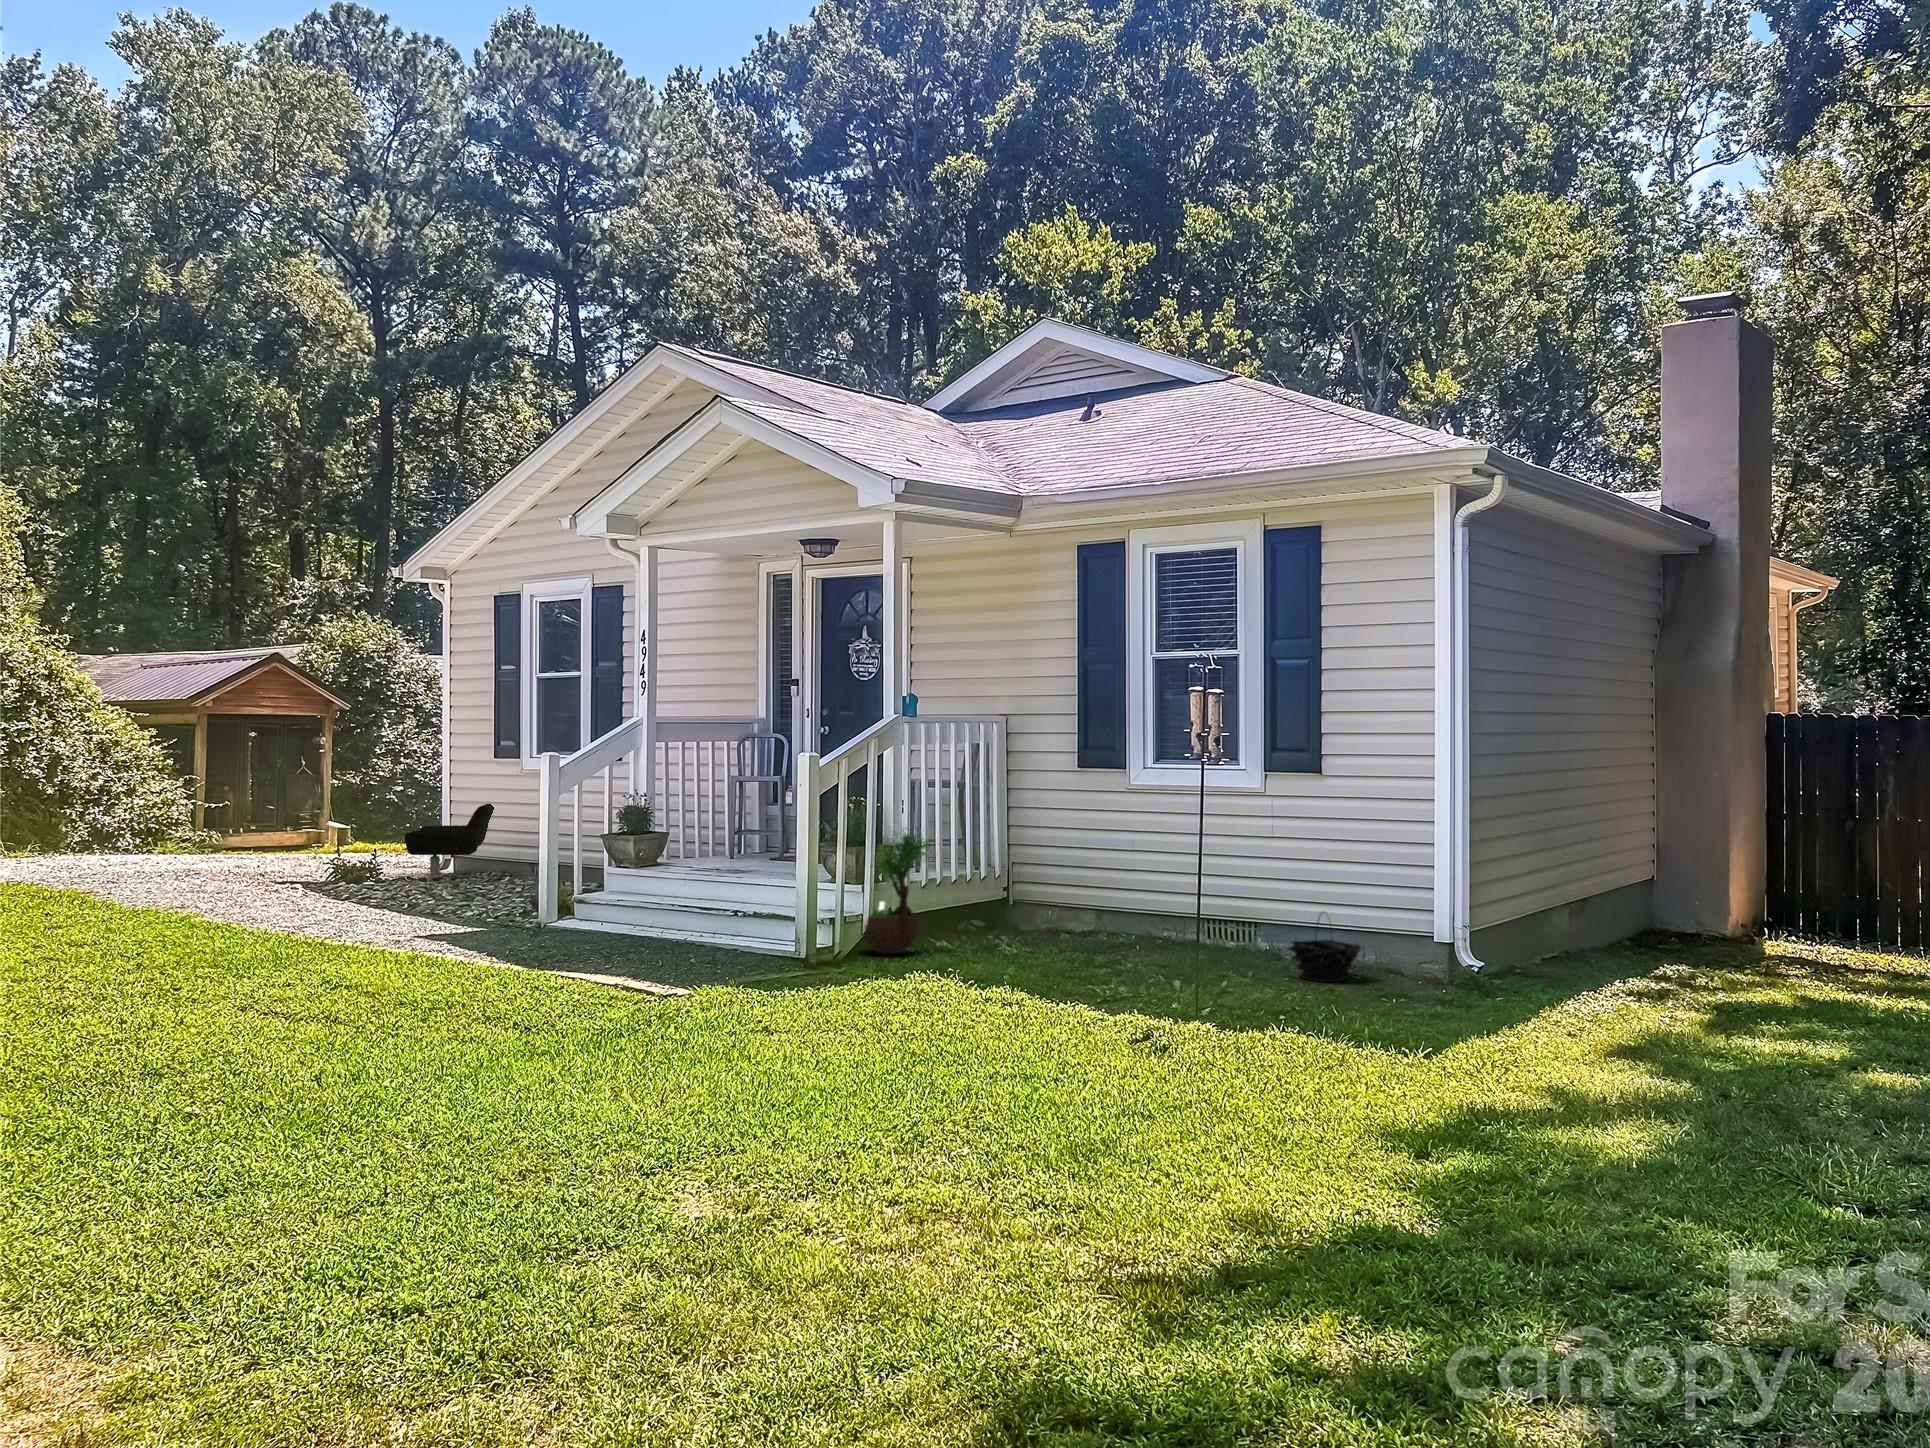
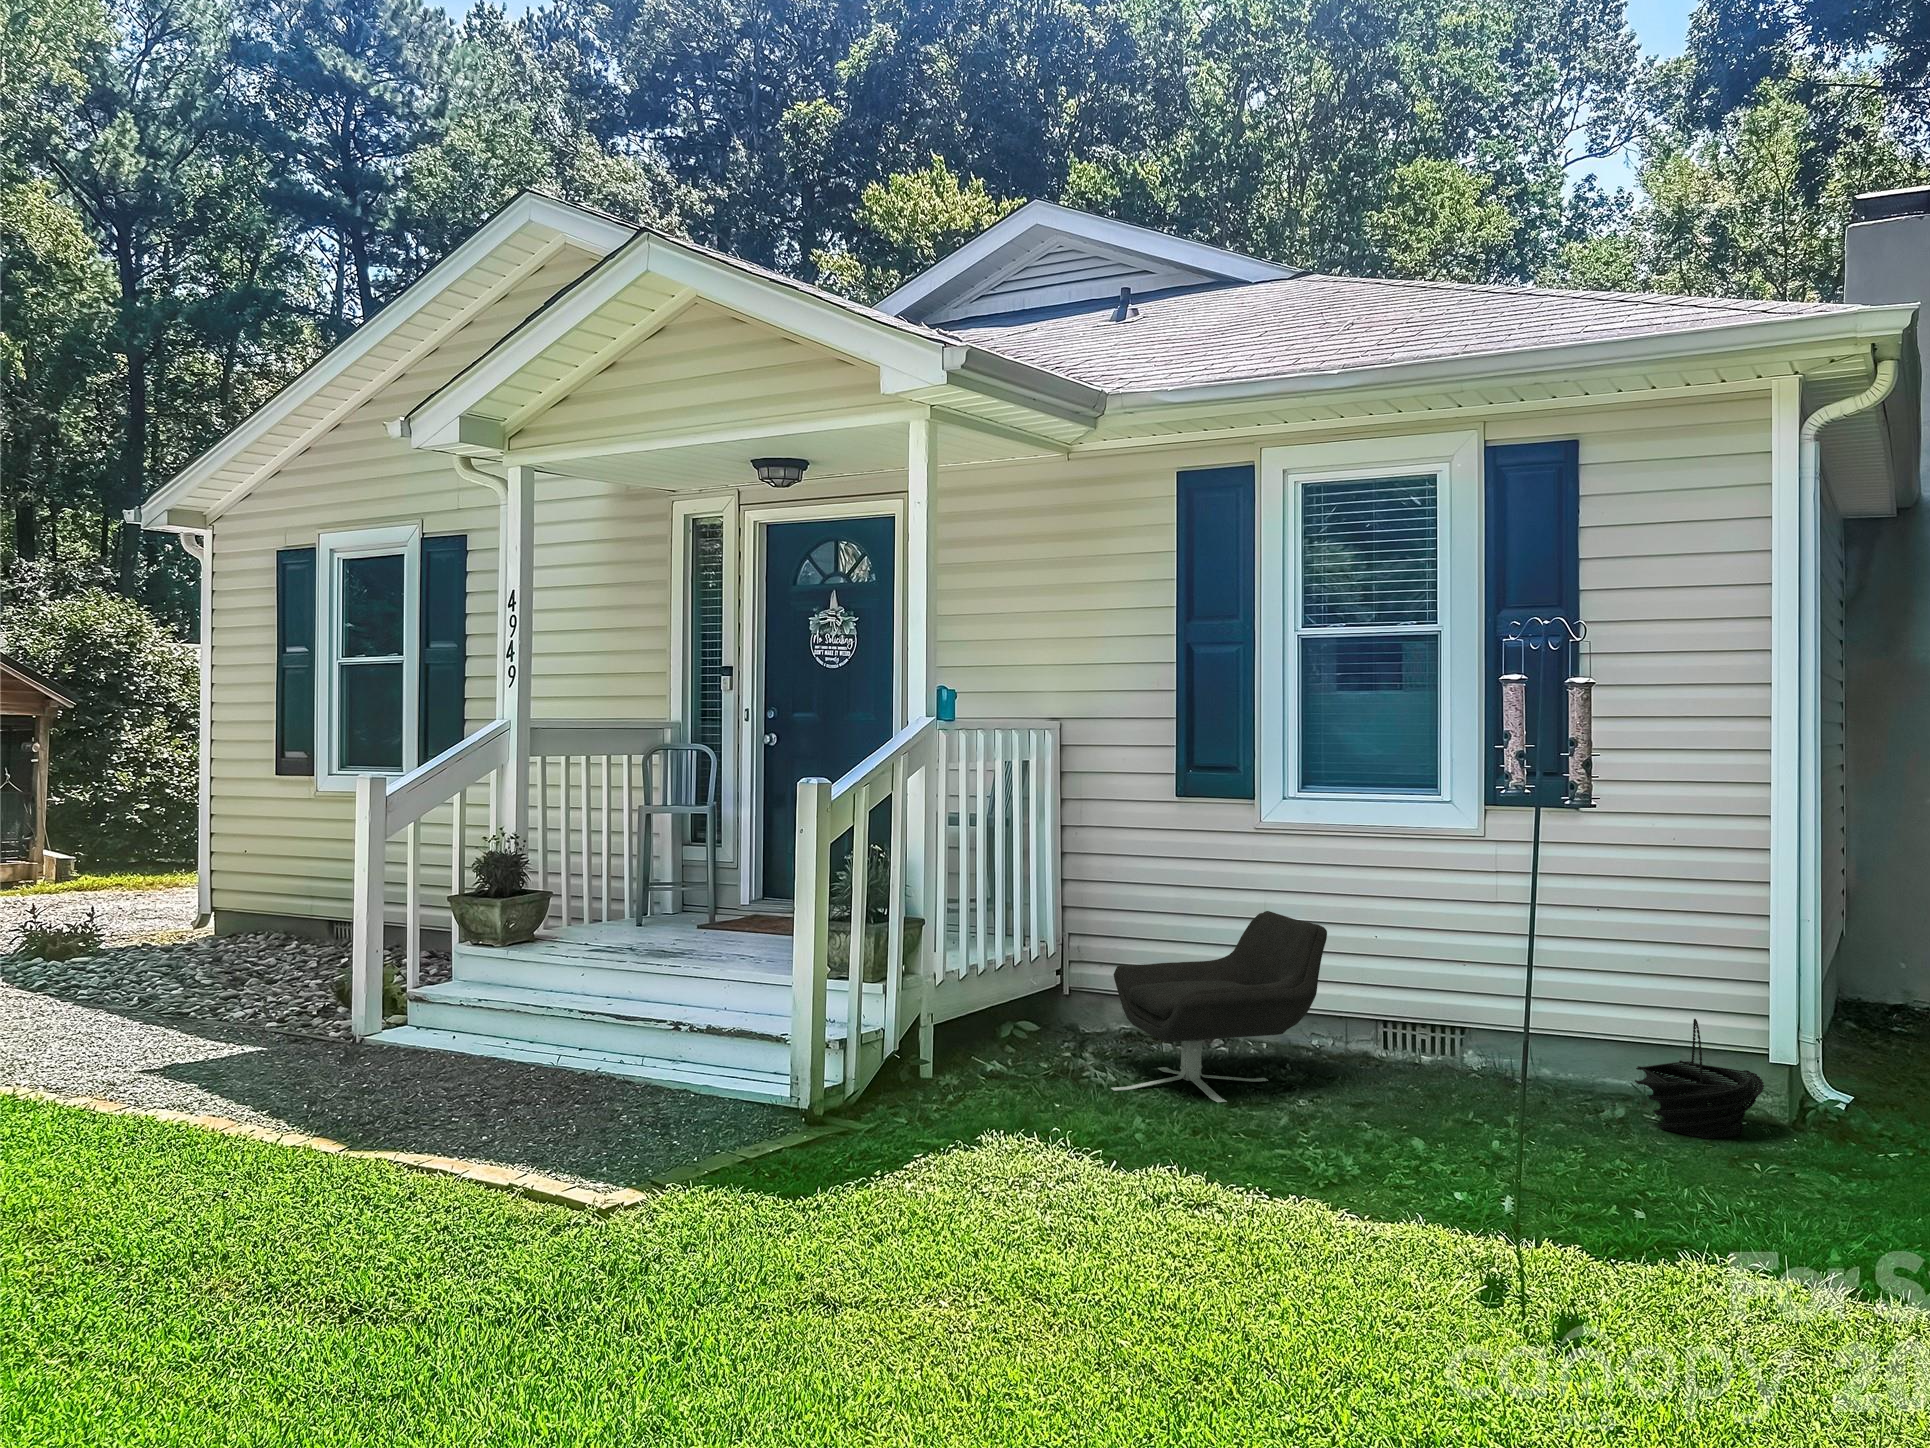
lounge chair: present [395,804,494,880] -> present [1111,911,1327,1102]
potted tree: present [864,828,932,954] -> none [915,878,1044,1100]

